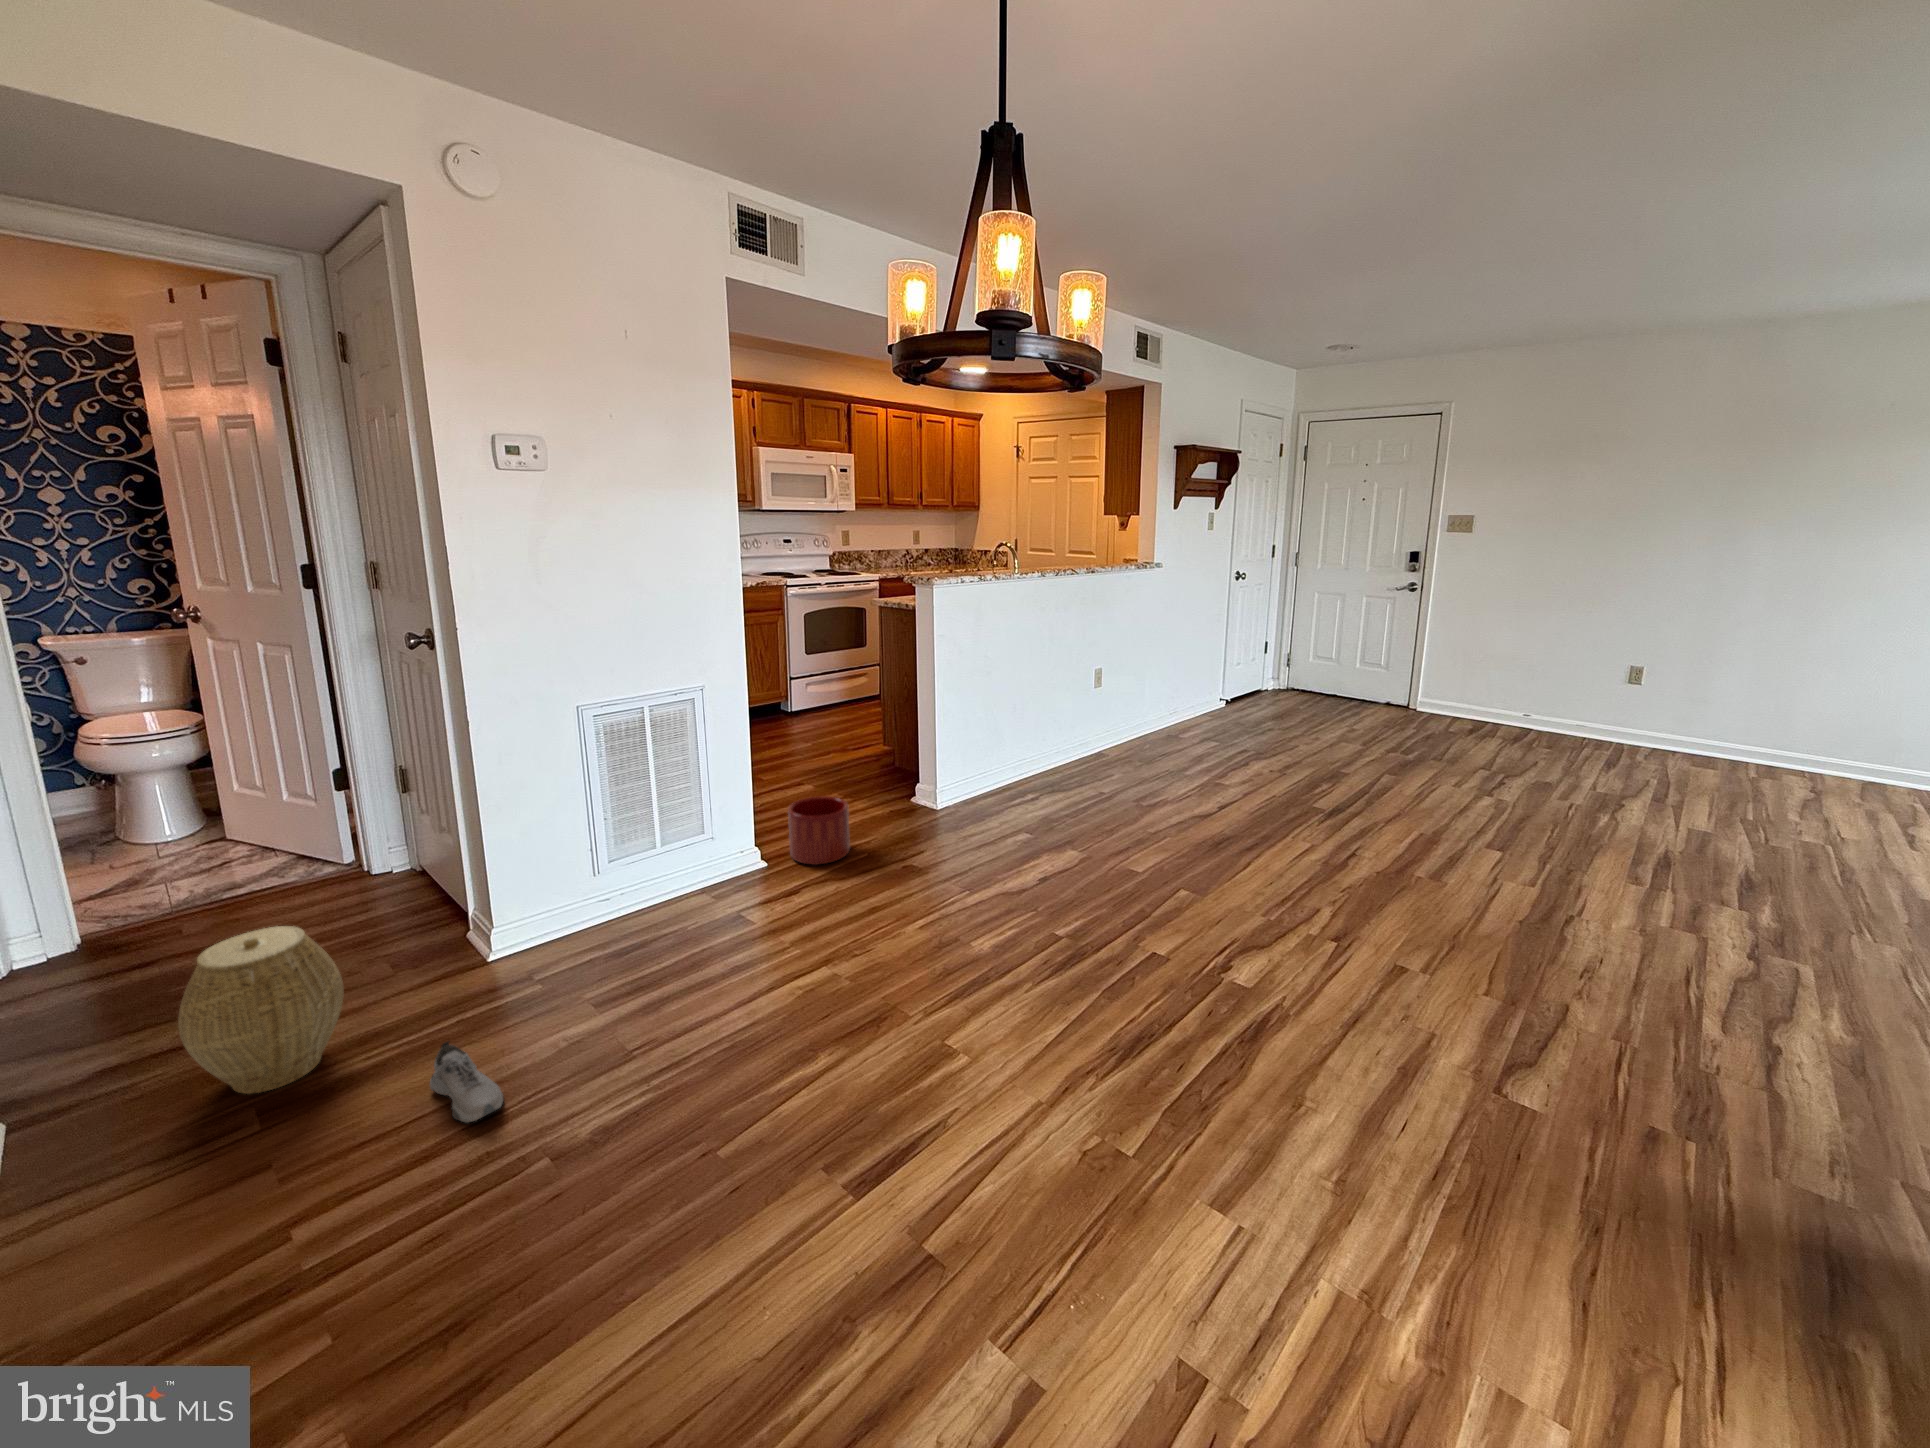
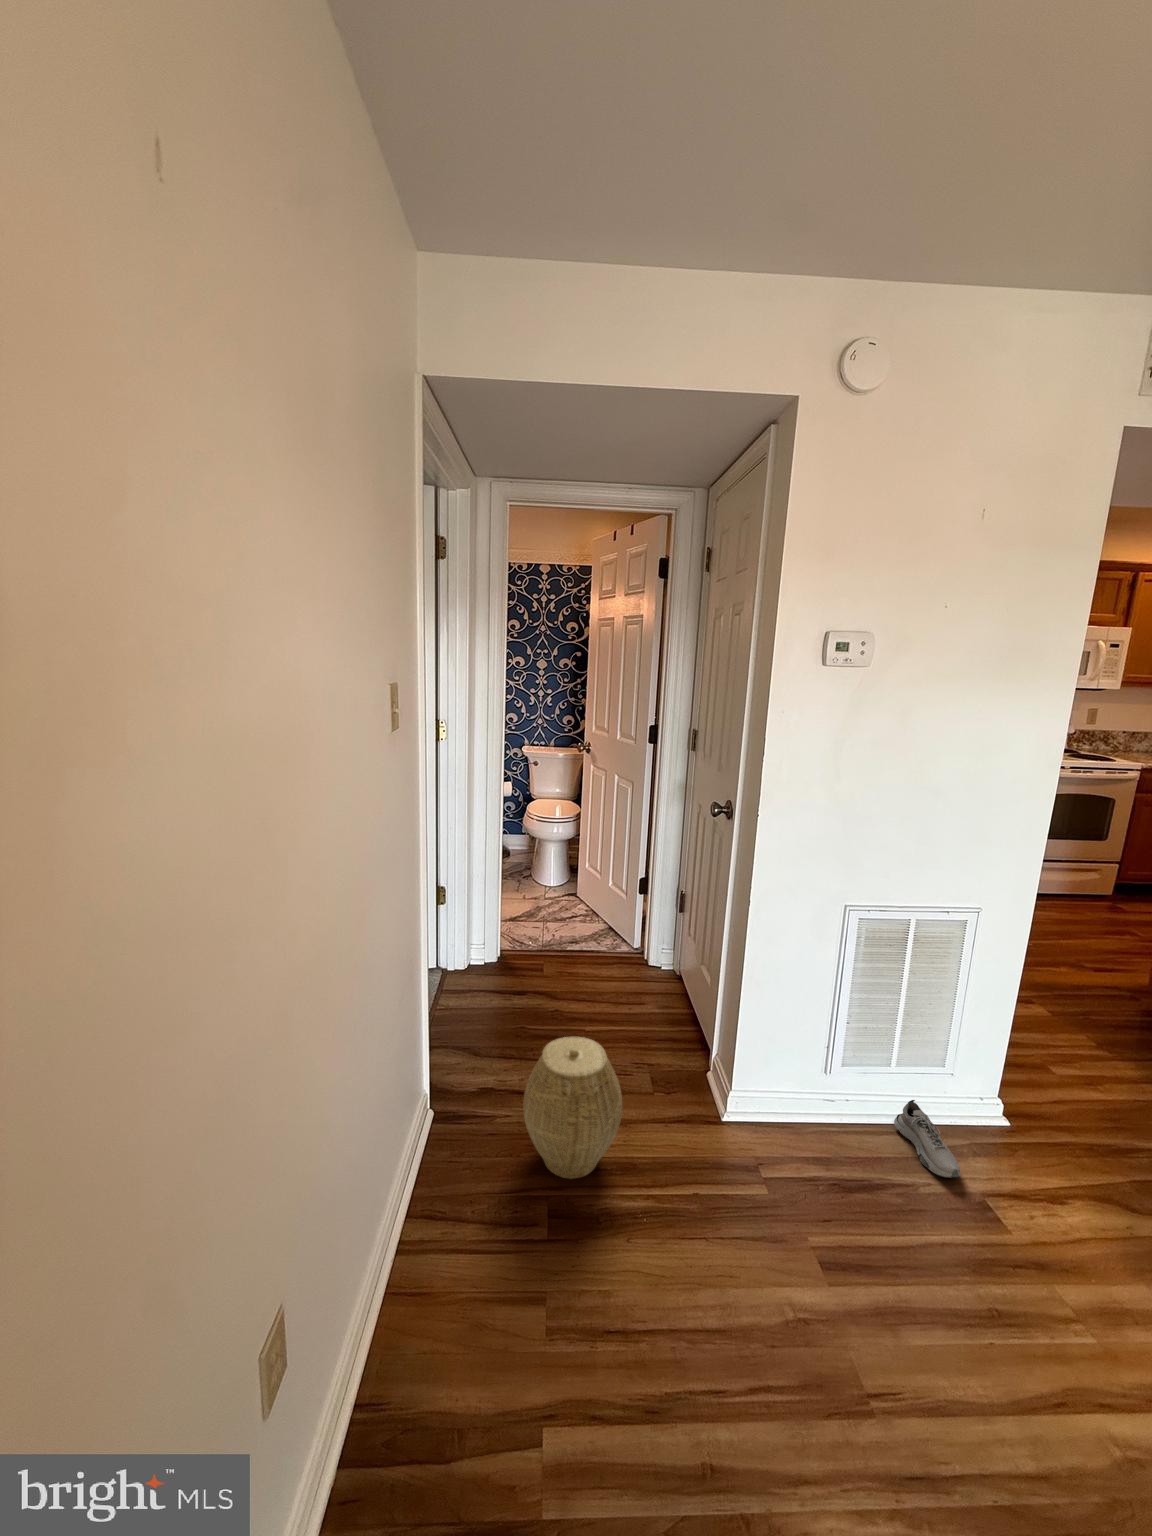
planter: present [788,796,850,865] -> none [1034,1055,1135,1157]
shoe: present [430,1042,503,1123] -> present [894,1100,960,1178]

